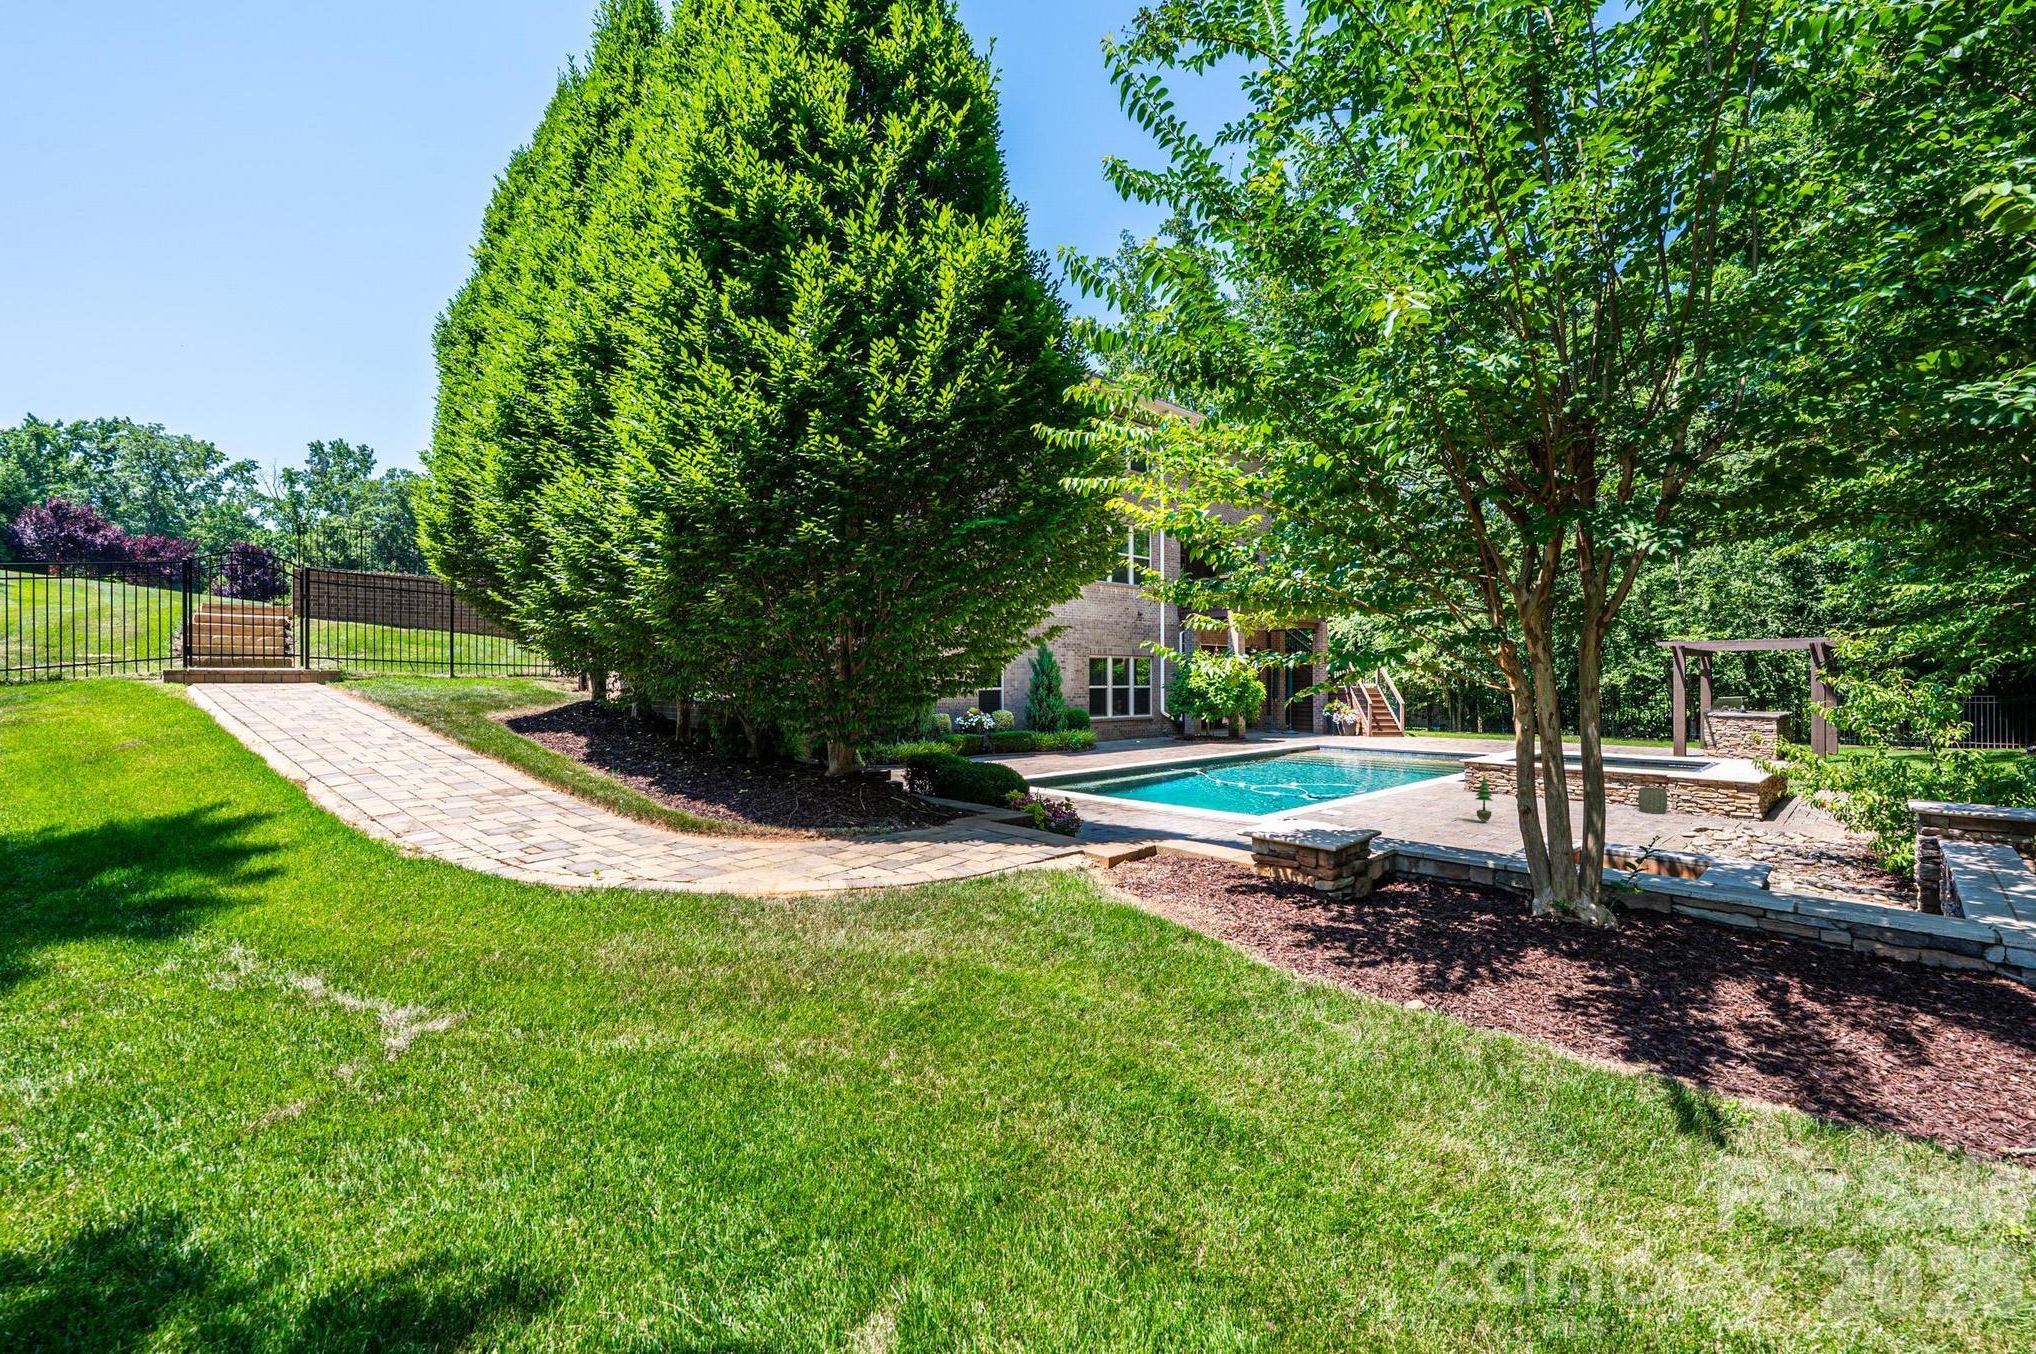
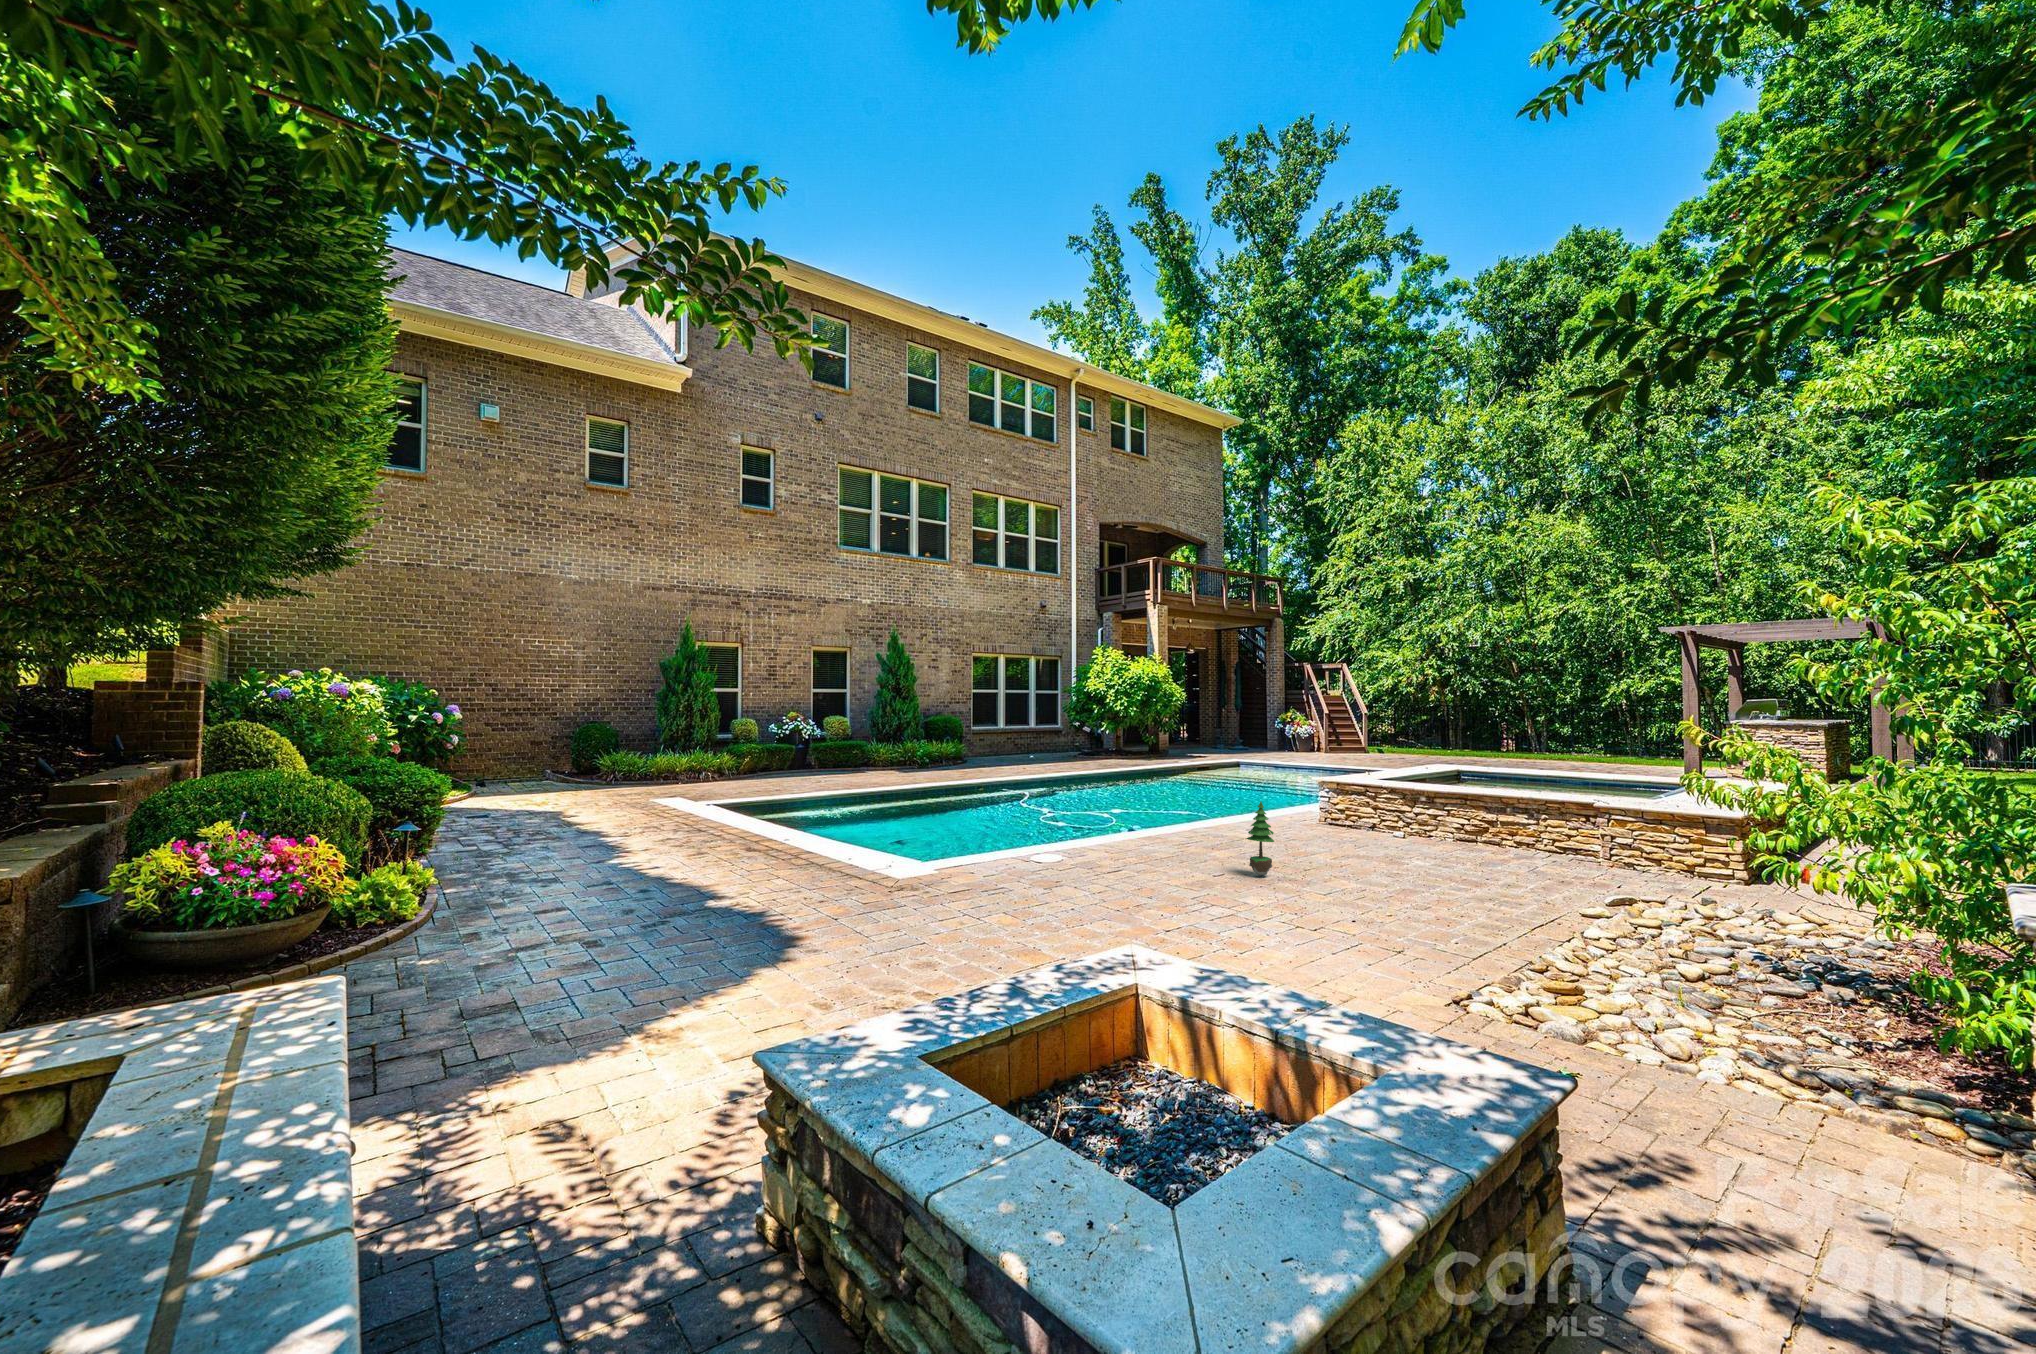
woven basket: present [1638,787,1667,814] -> none [1548,824,1594,868]

